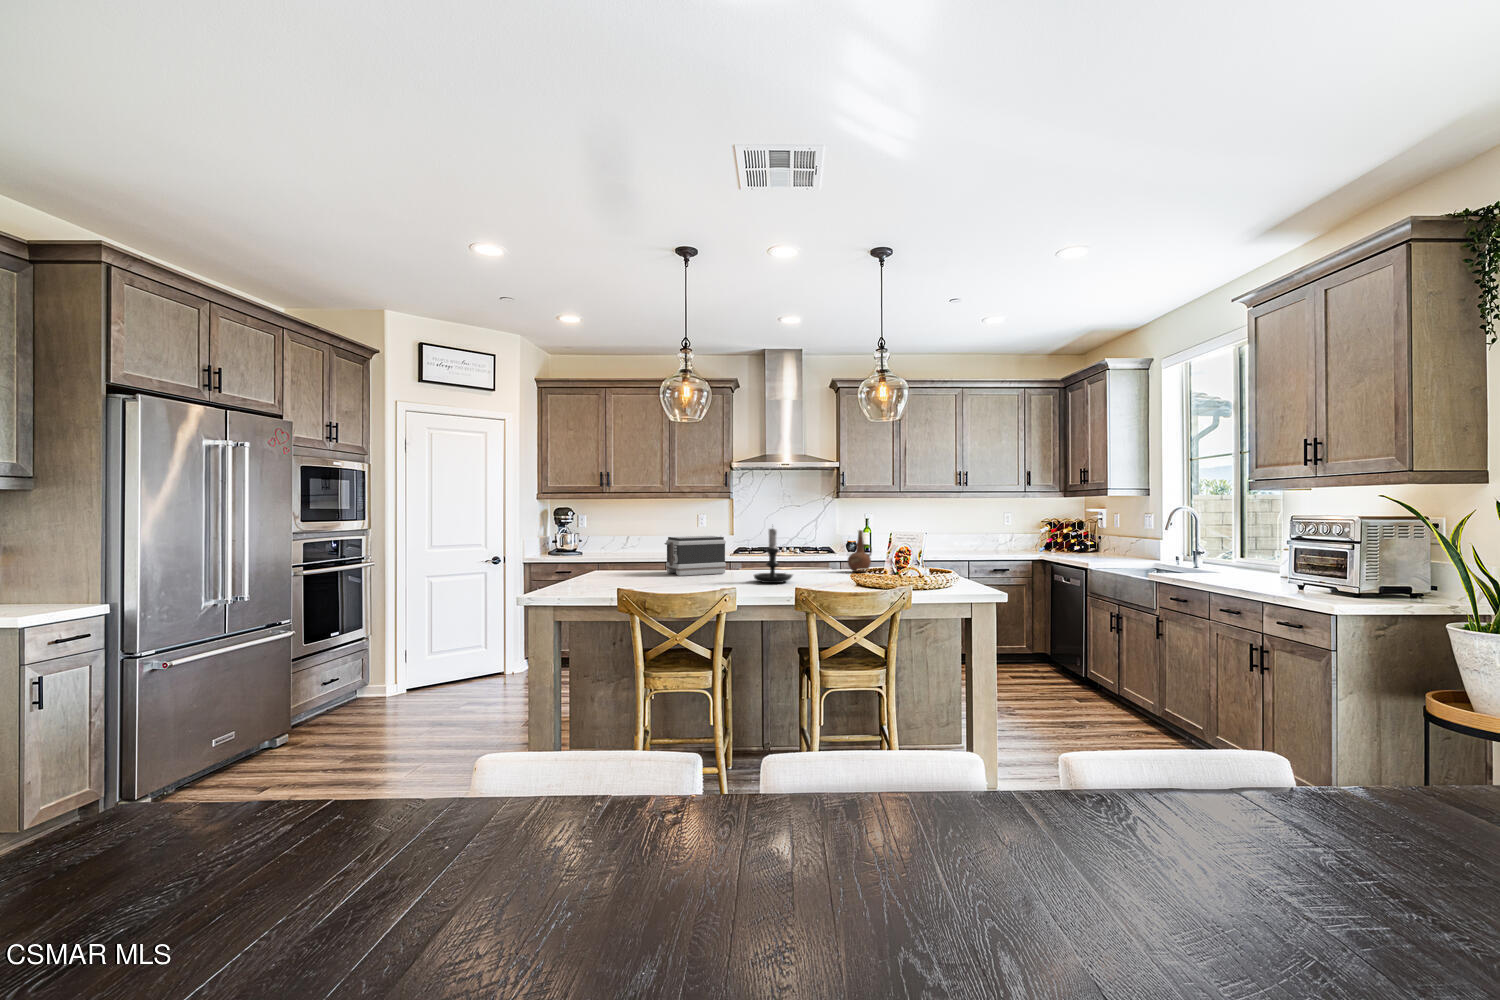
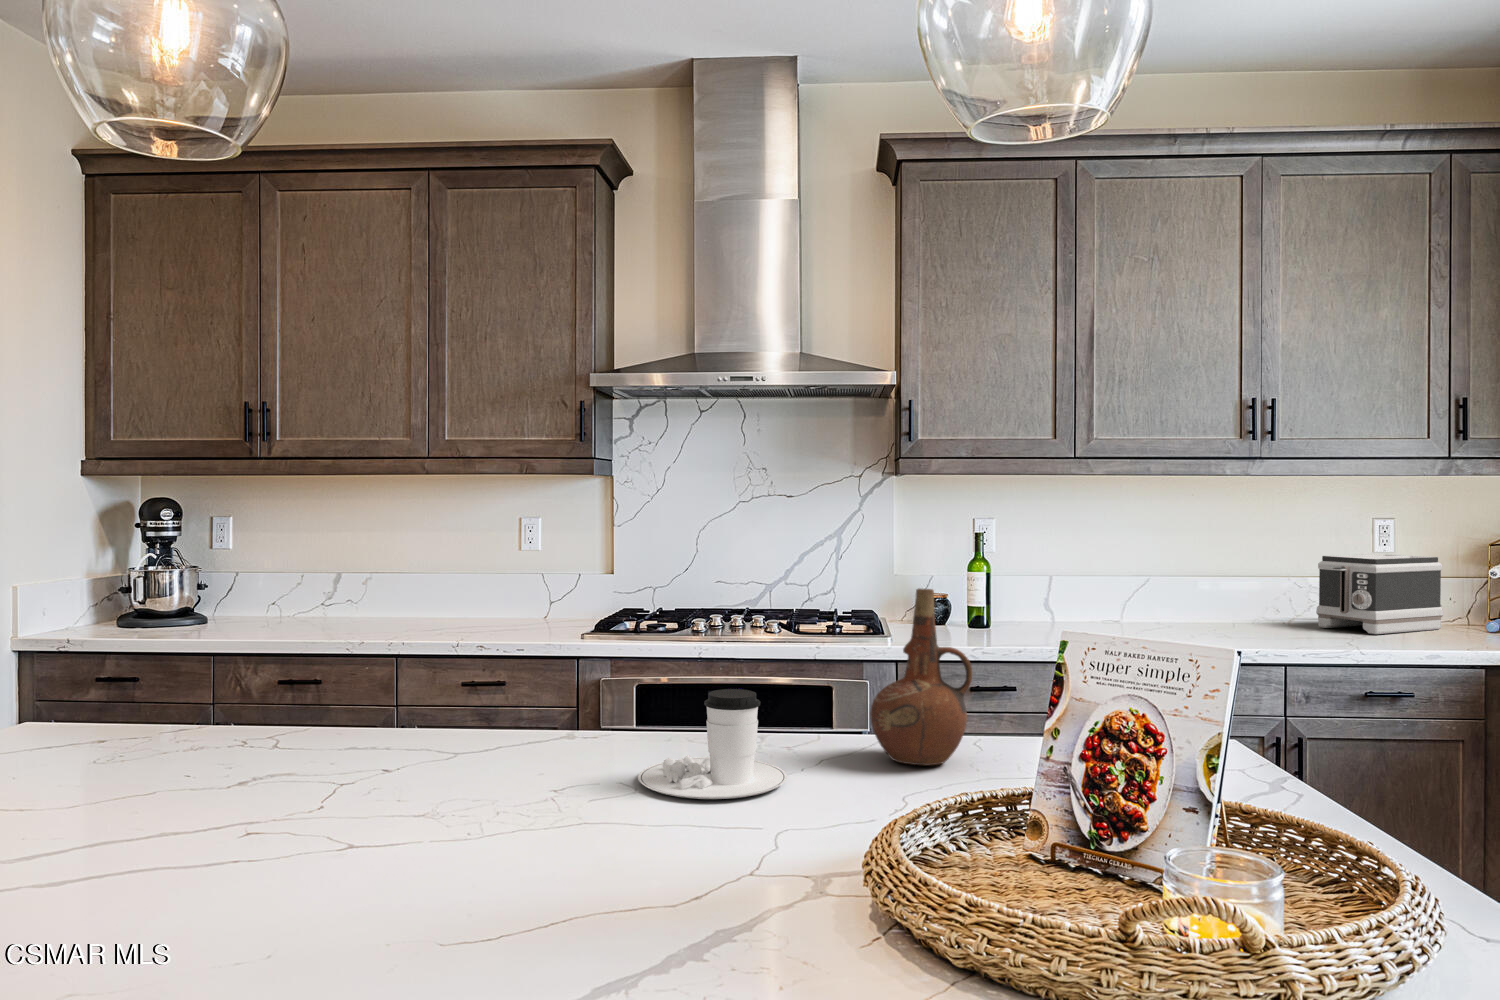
candle holder: present [754,529,792,583] -> none [305,578,531,908]
toaster: present [665,536,726,576] -> present [1316,554,1443,634]
coffee cup: none [796,553,831,576] -> present [638,689,787,799]

